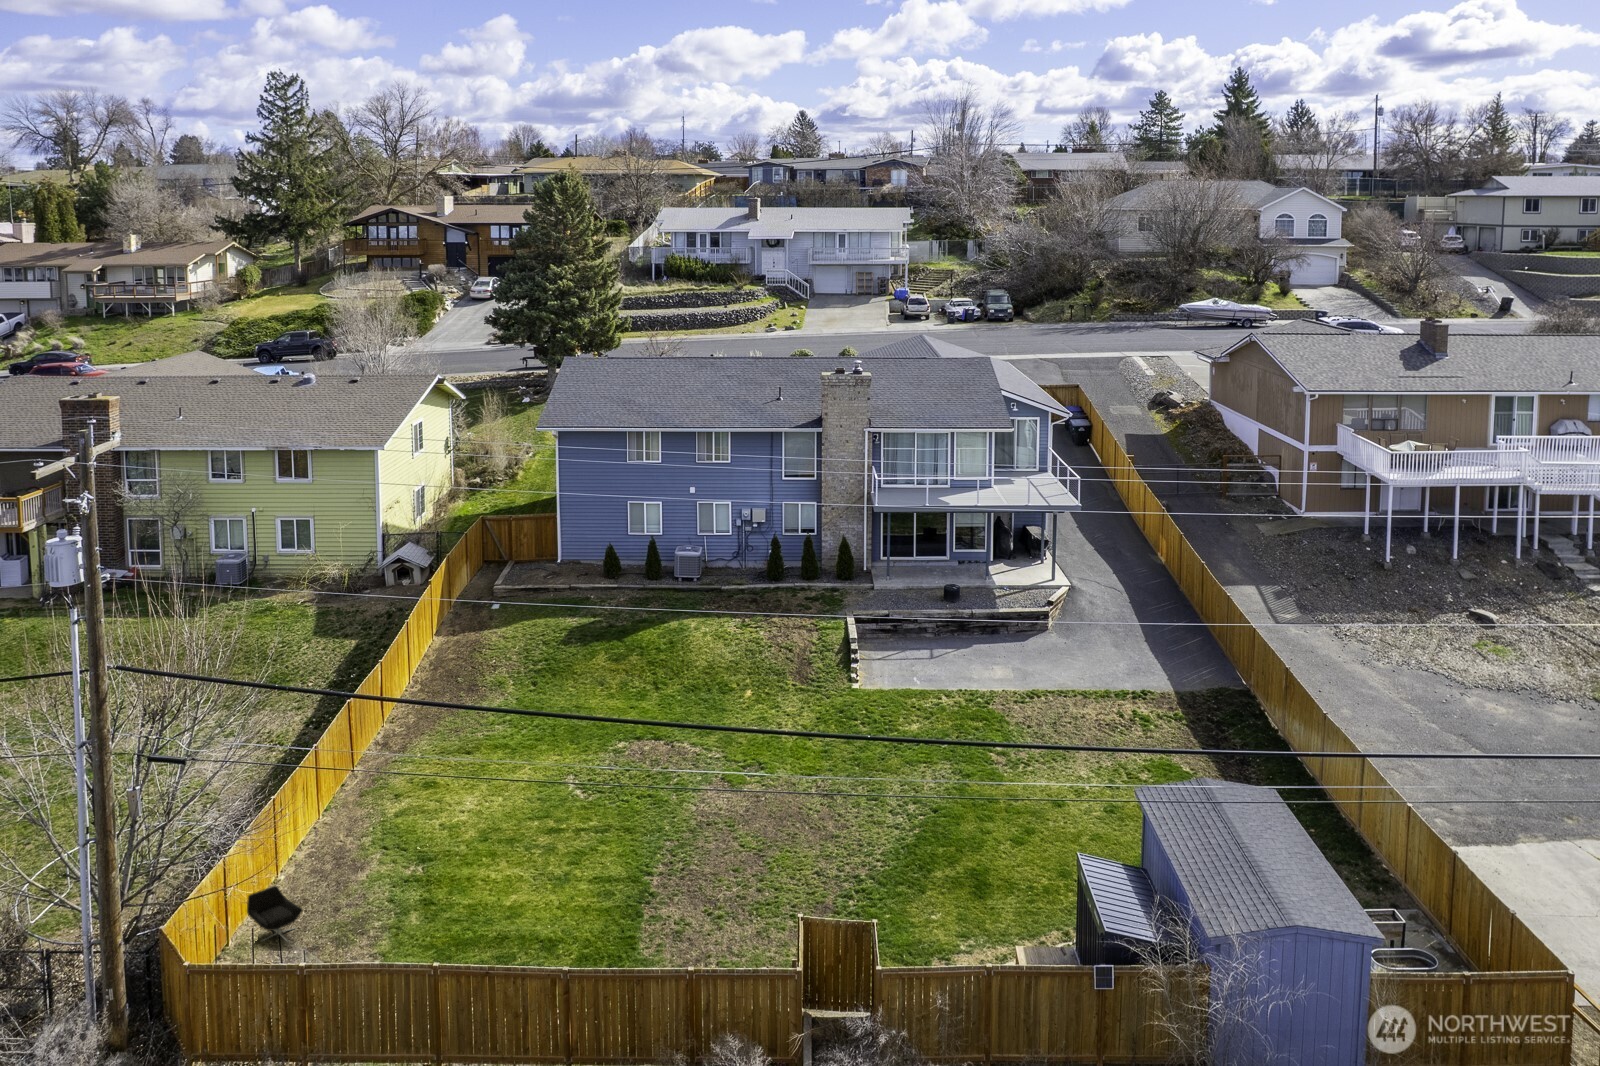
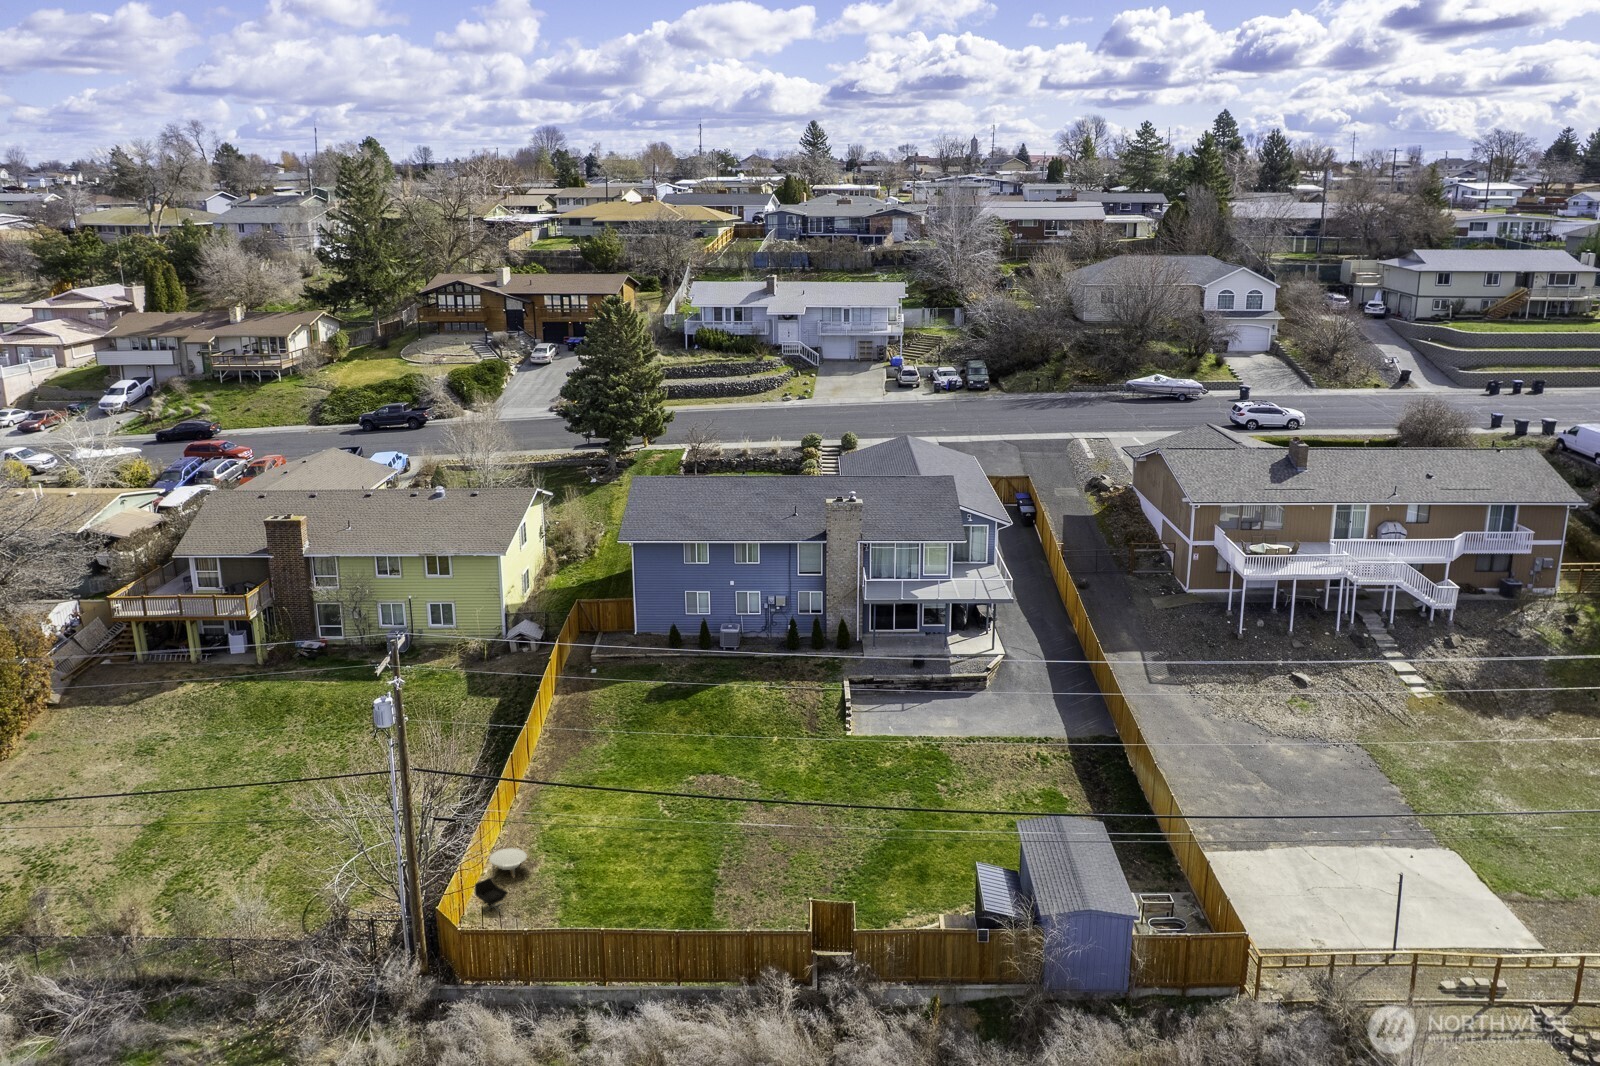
round table: none [286,841,347,887] -> present [490,848,527,878]

